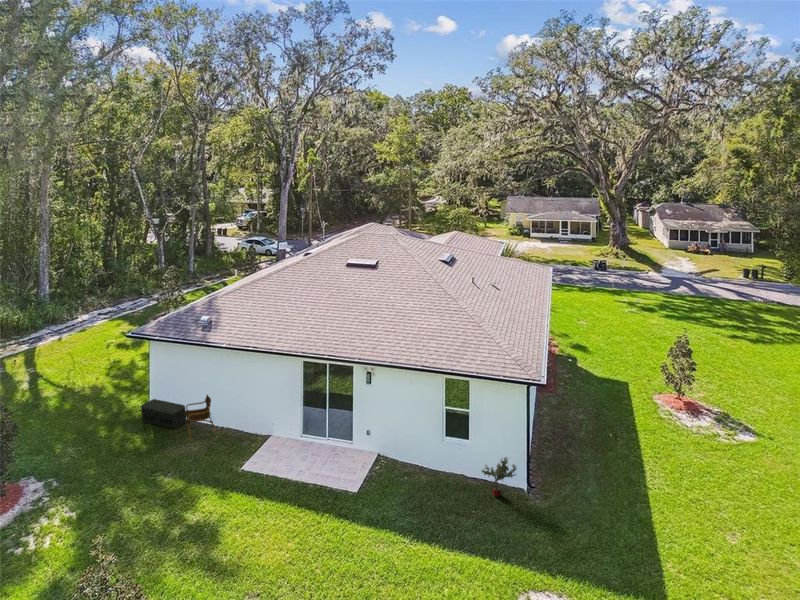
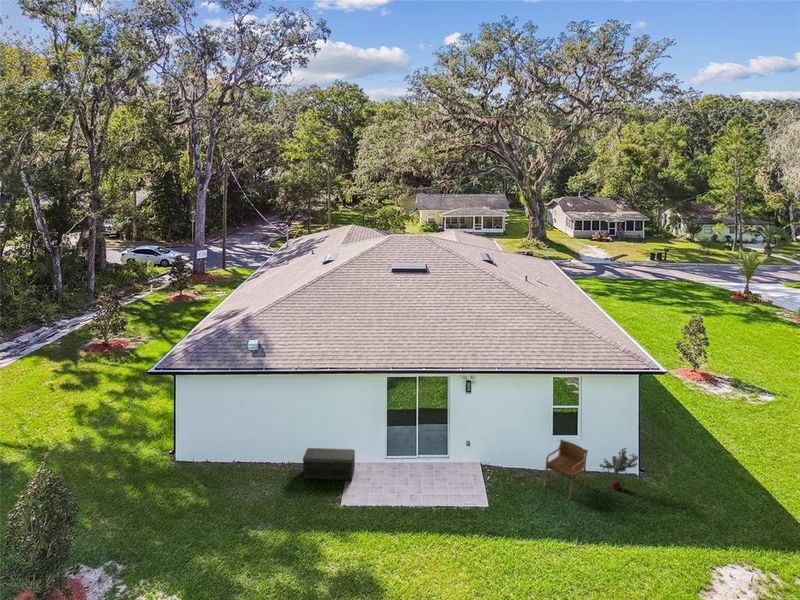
armchair: present [185,395,217,441] -> present [543,439,588,499]
storage bench: present [141,399,186,429] -> present [303,448,355,480]

